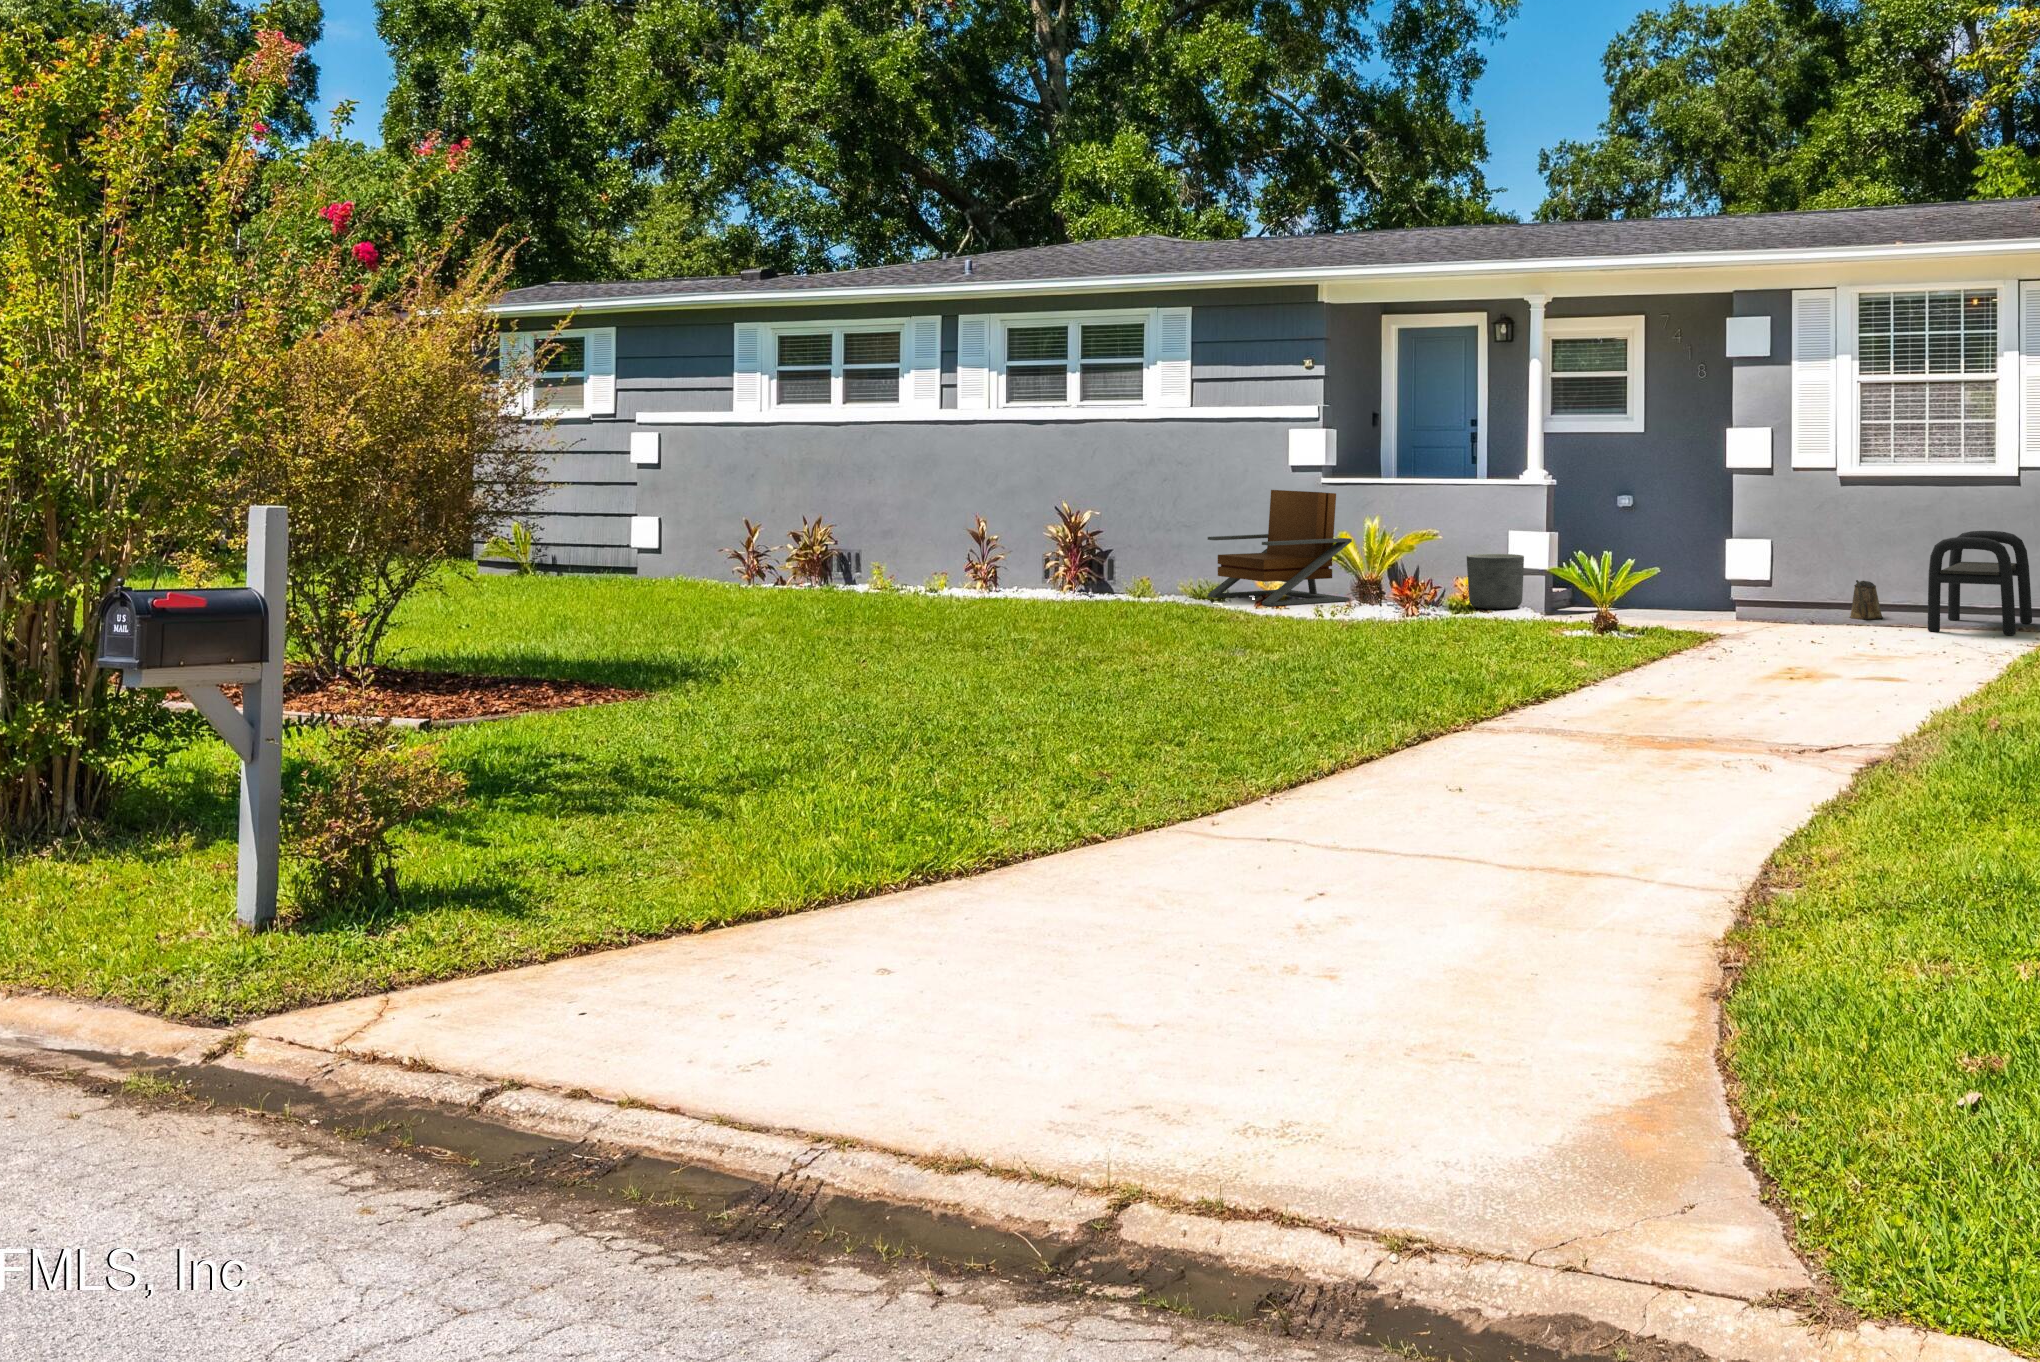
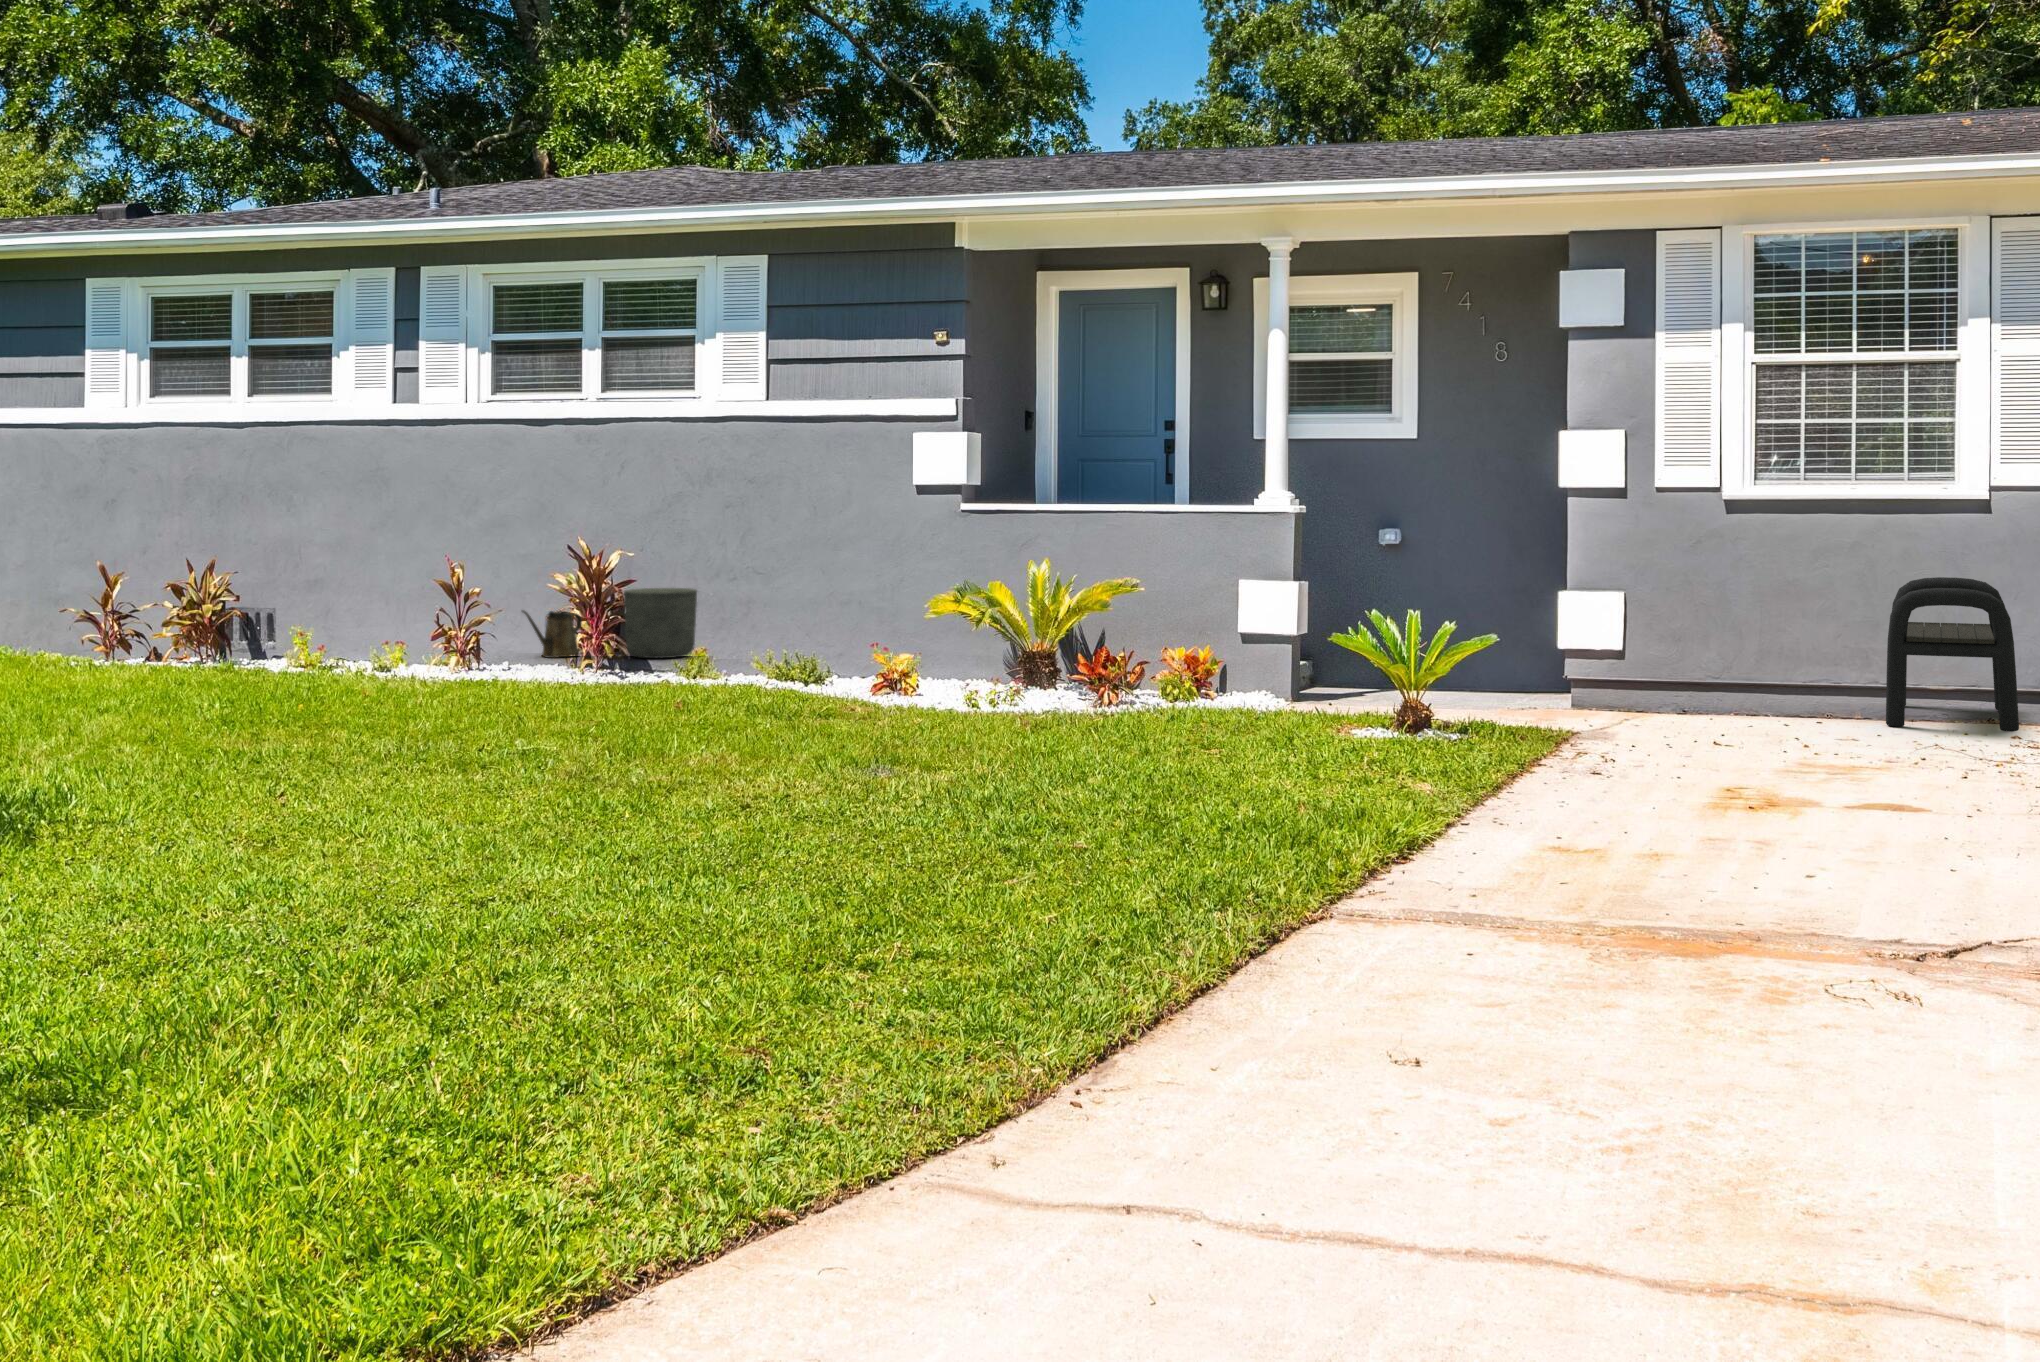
lounge chair: present [1208,490,1352,606] -> none [801,519,1017,692]
planter: present [1467,554,1524,609] -> present [624,588,697,658]
watering can: present [1850,580,1883,619] -> present [522,611,582,658]

